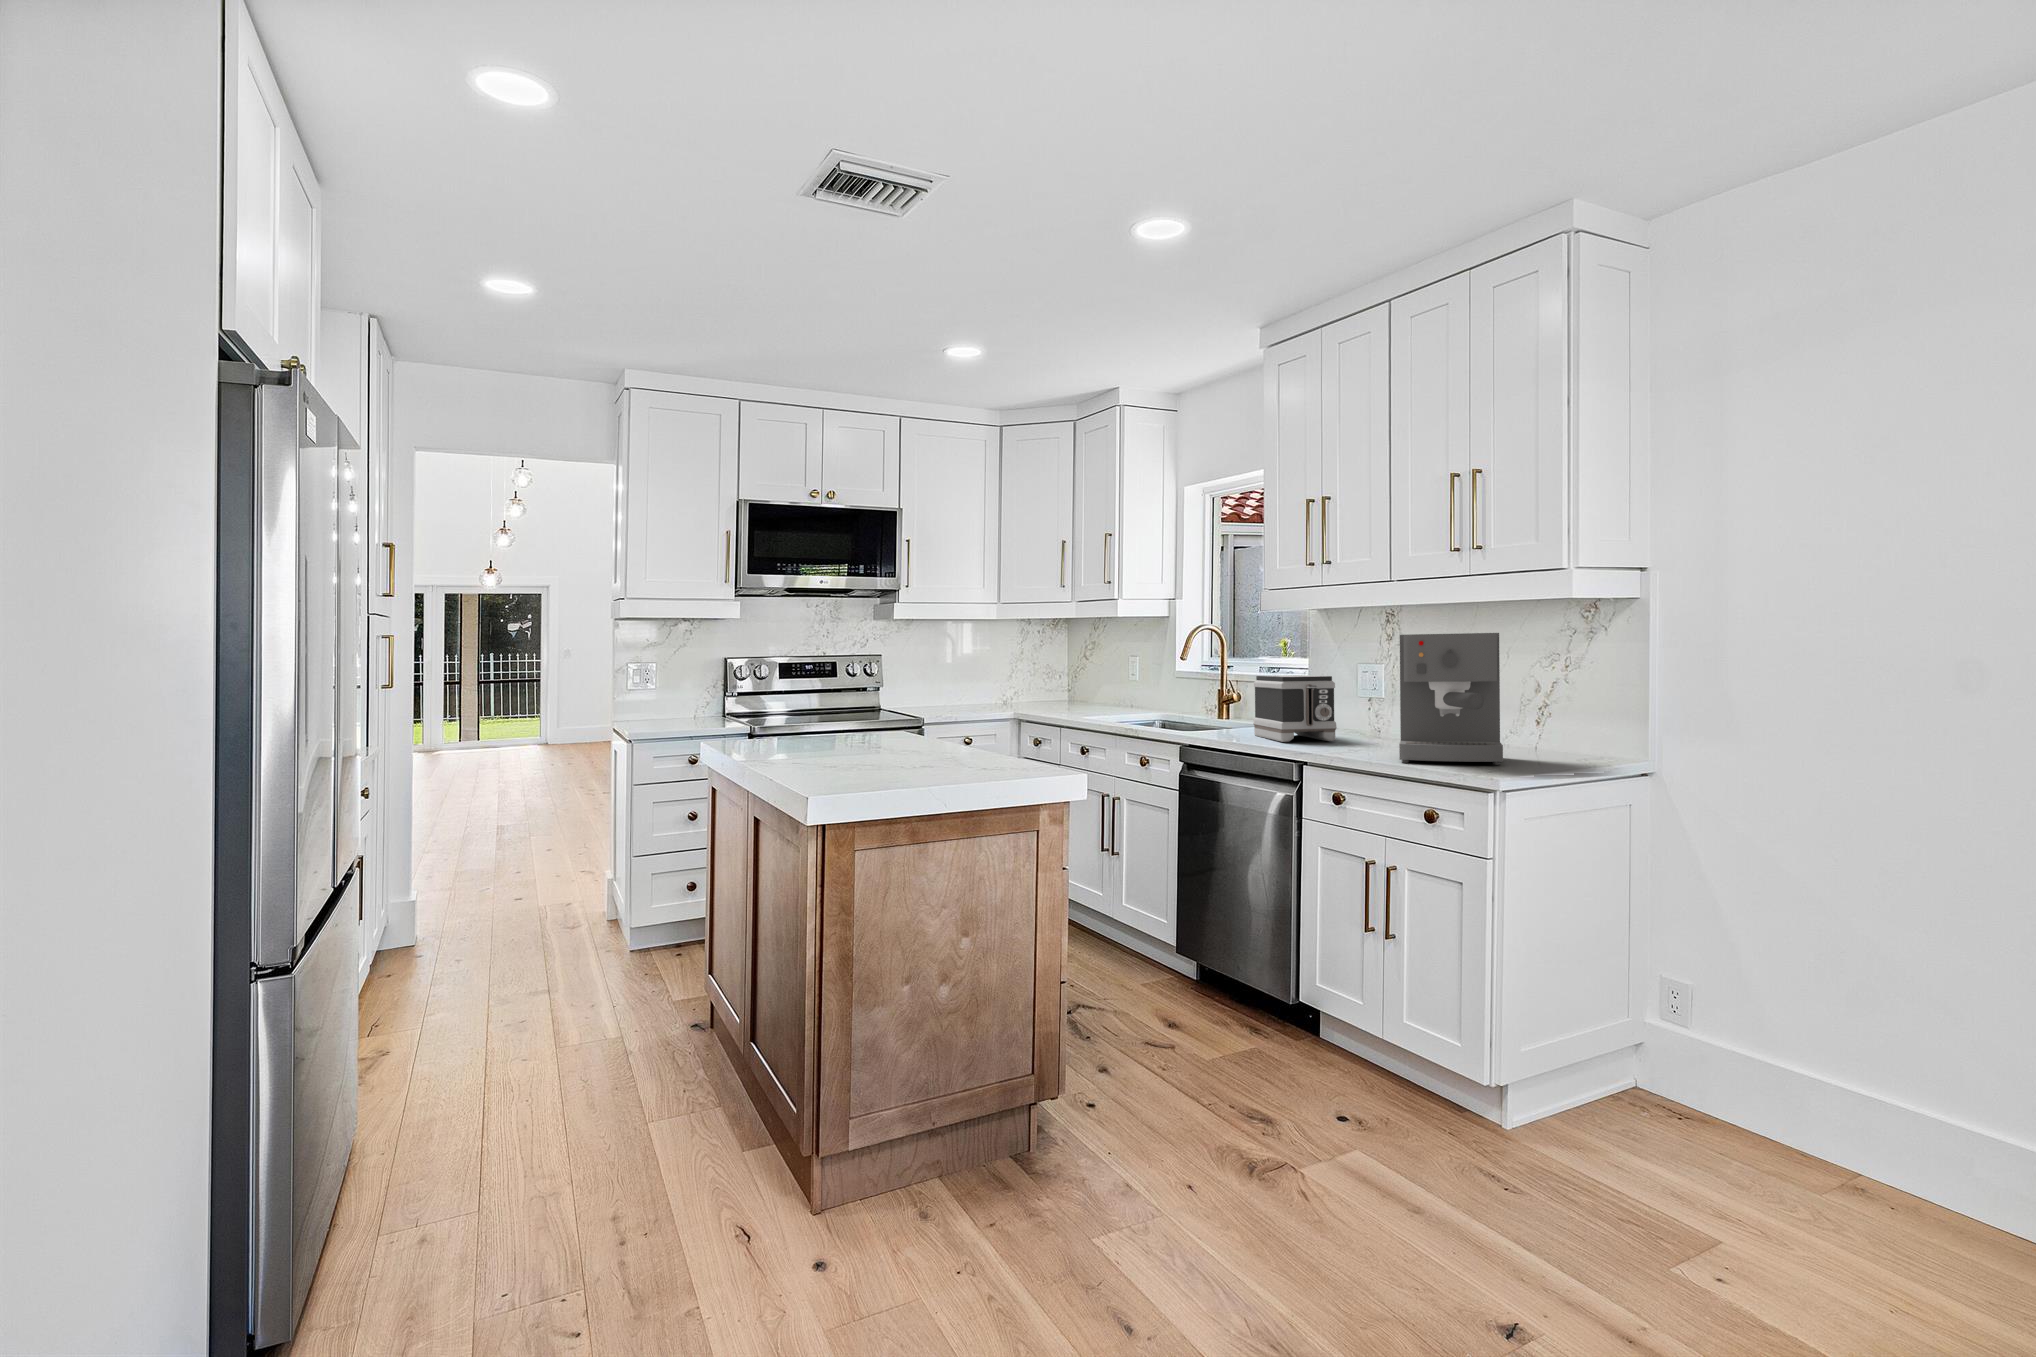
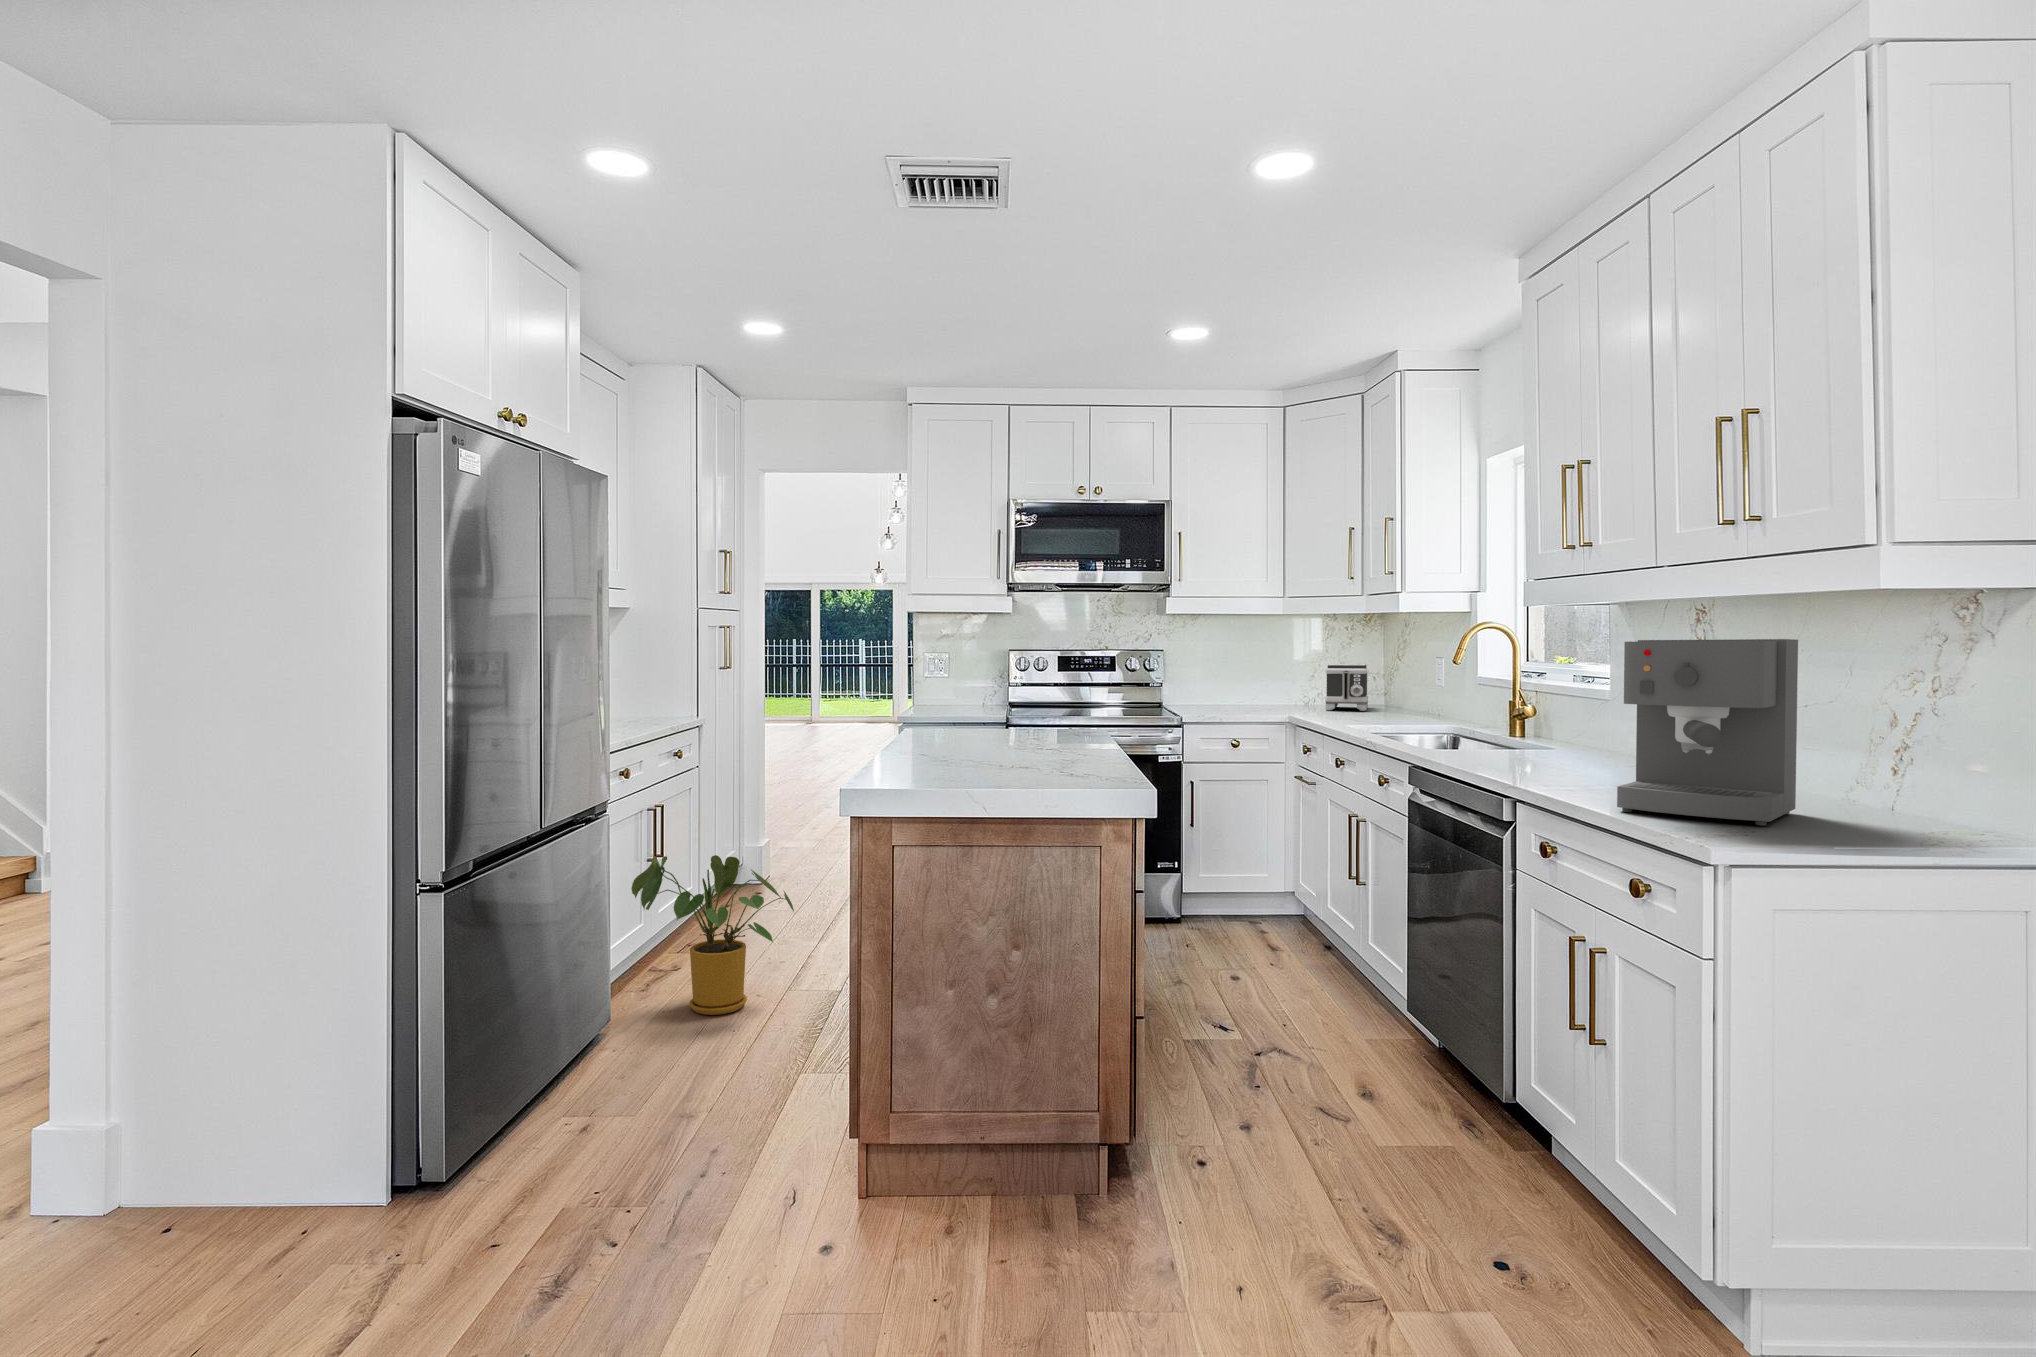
toaster: present [1253,675,1337,742] -> present [1325,665,1368,711]
house plant: none [382,884,586,1064] -> present [631,855,794,1015]

